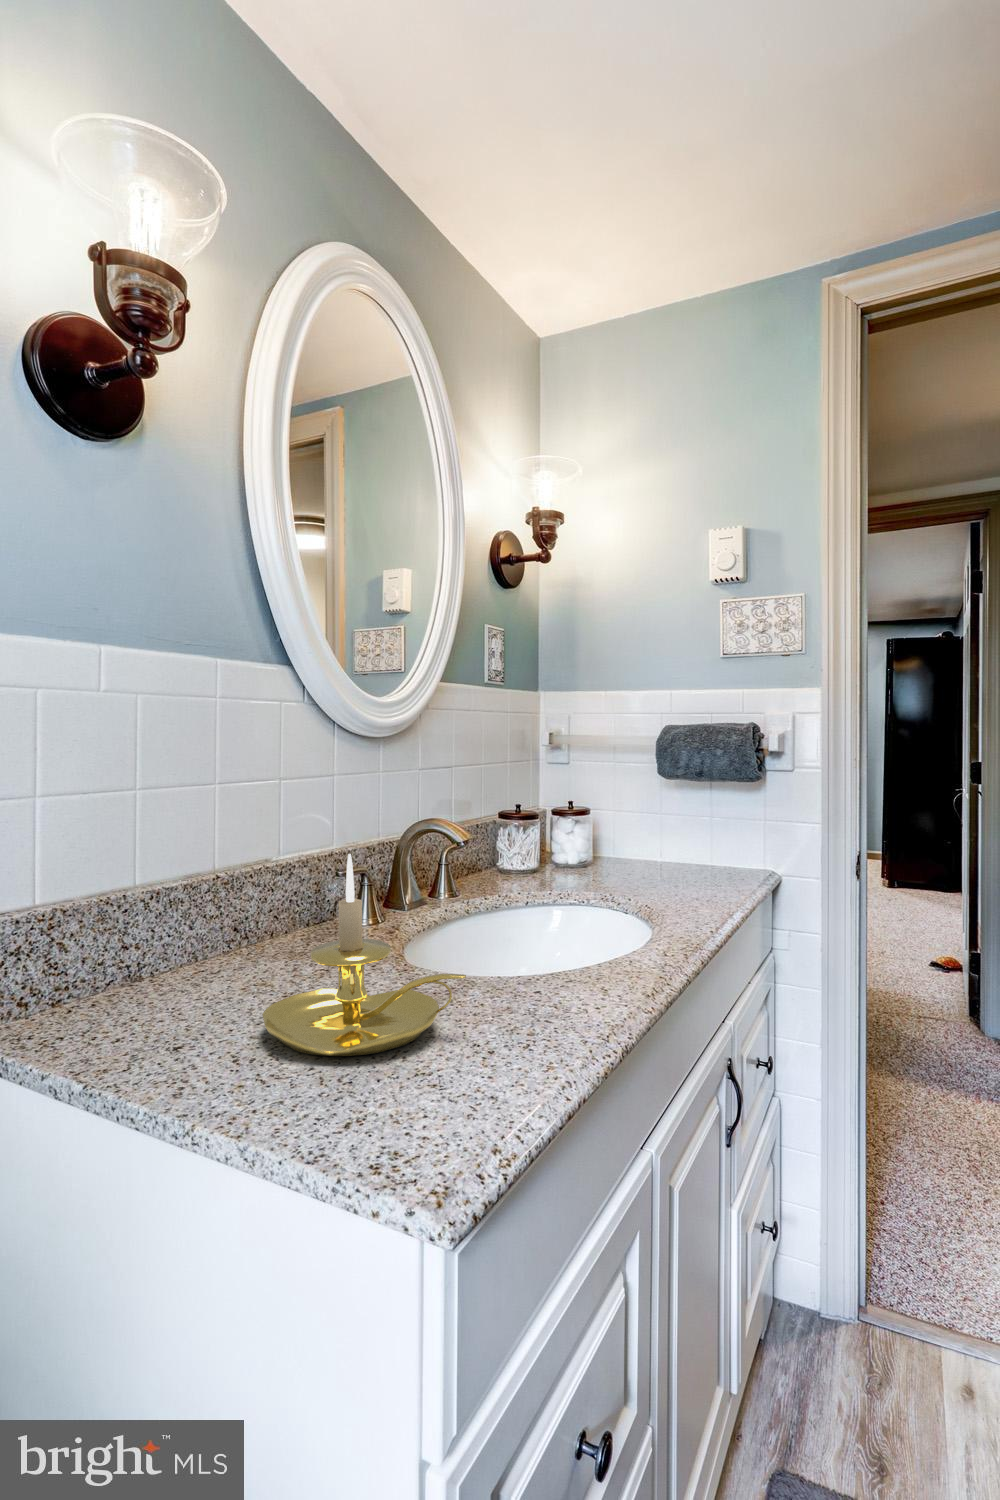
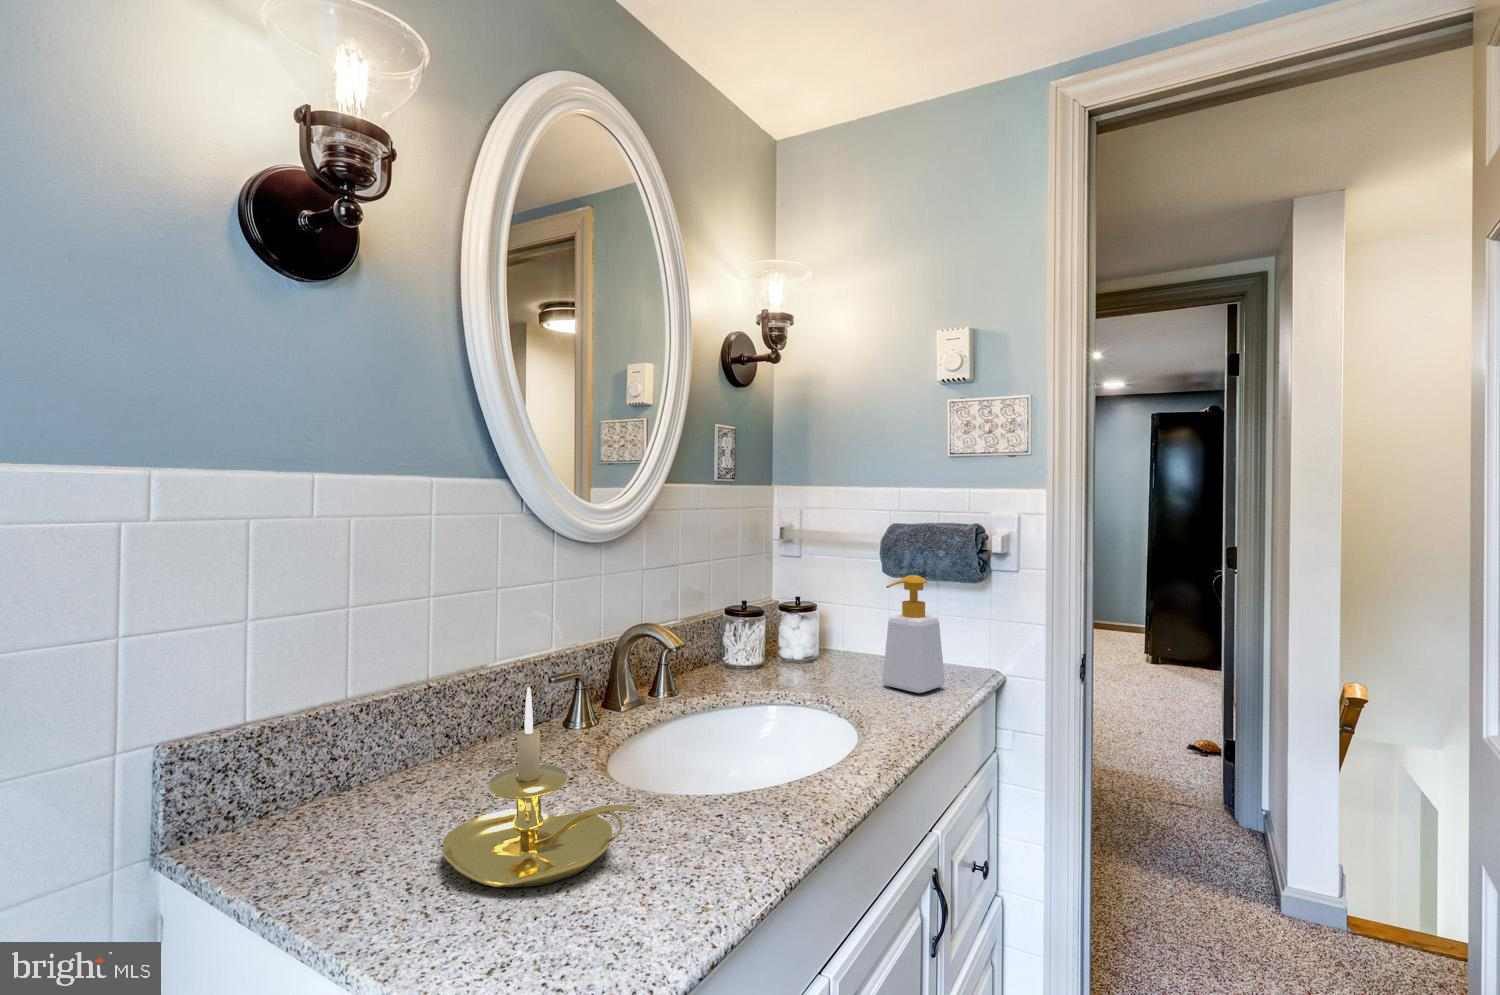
soap bottle: none [663,773,725,891] -> present [883,575,945,693]

